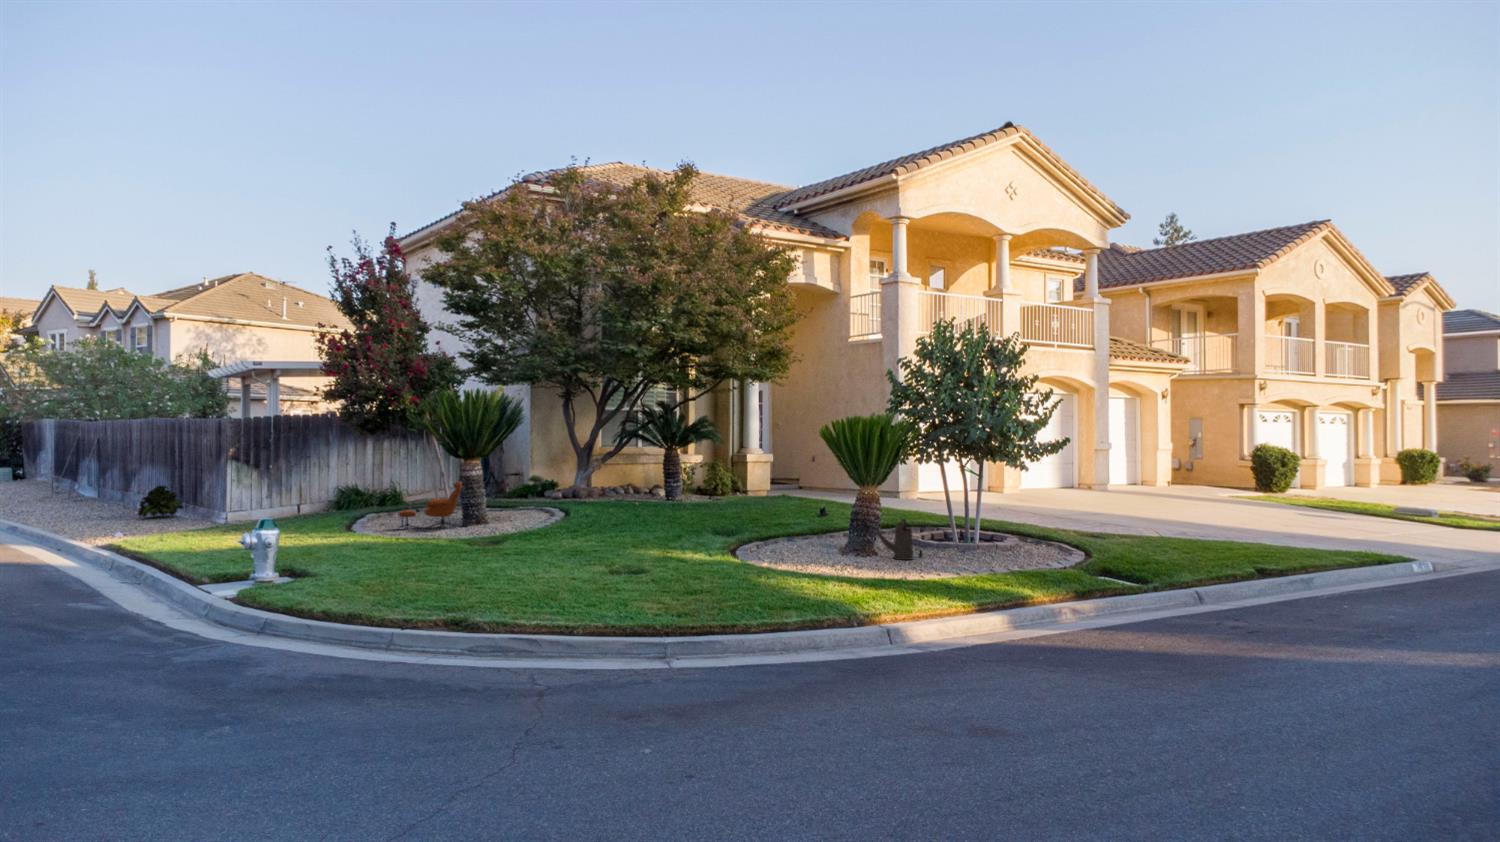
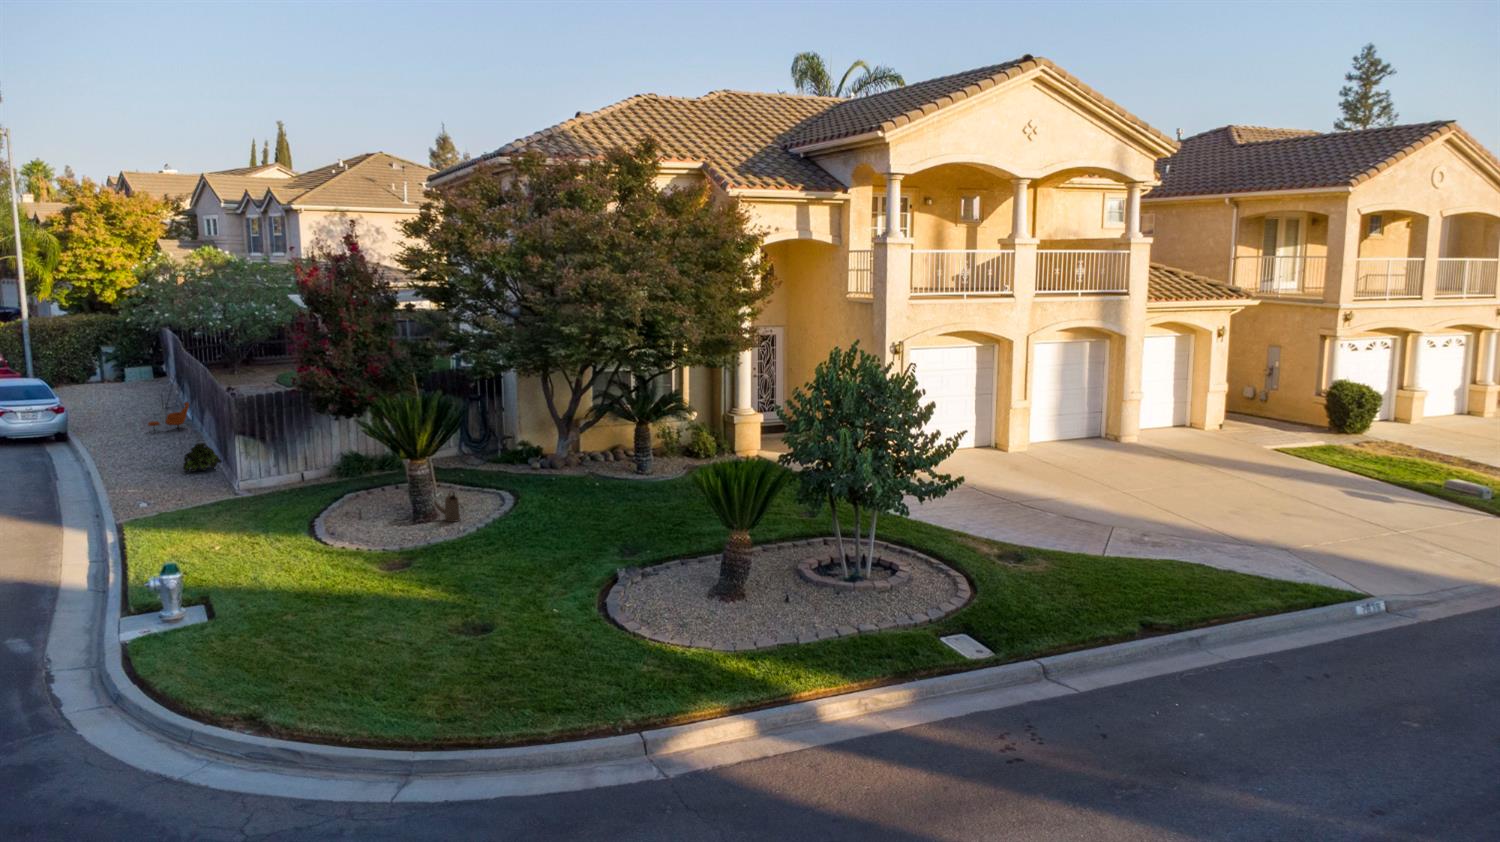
lounge chair: present [399,481,462,528] -> present [148,402,189,433]
watering can: present [872,518,913,560] -> present [434,490,460,522]

